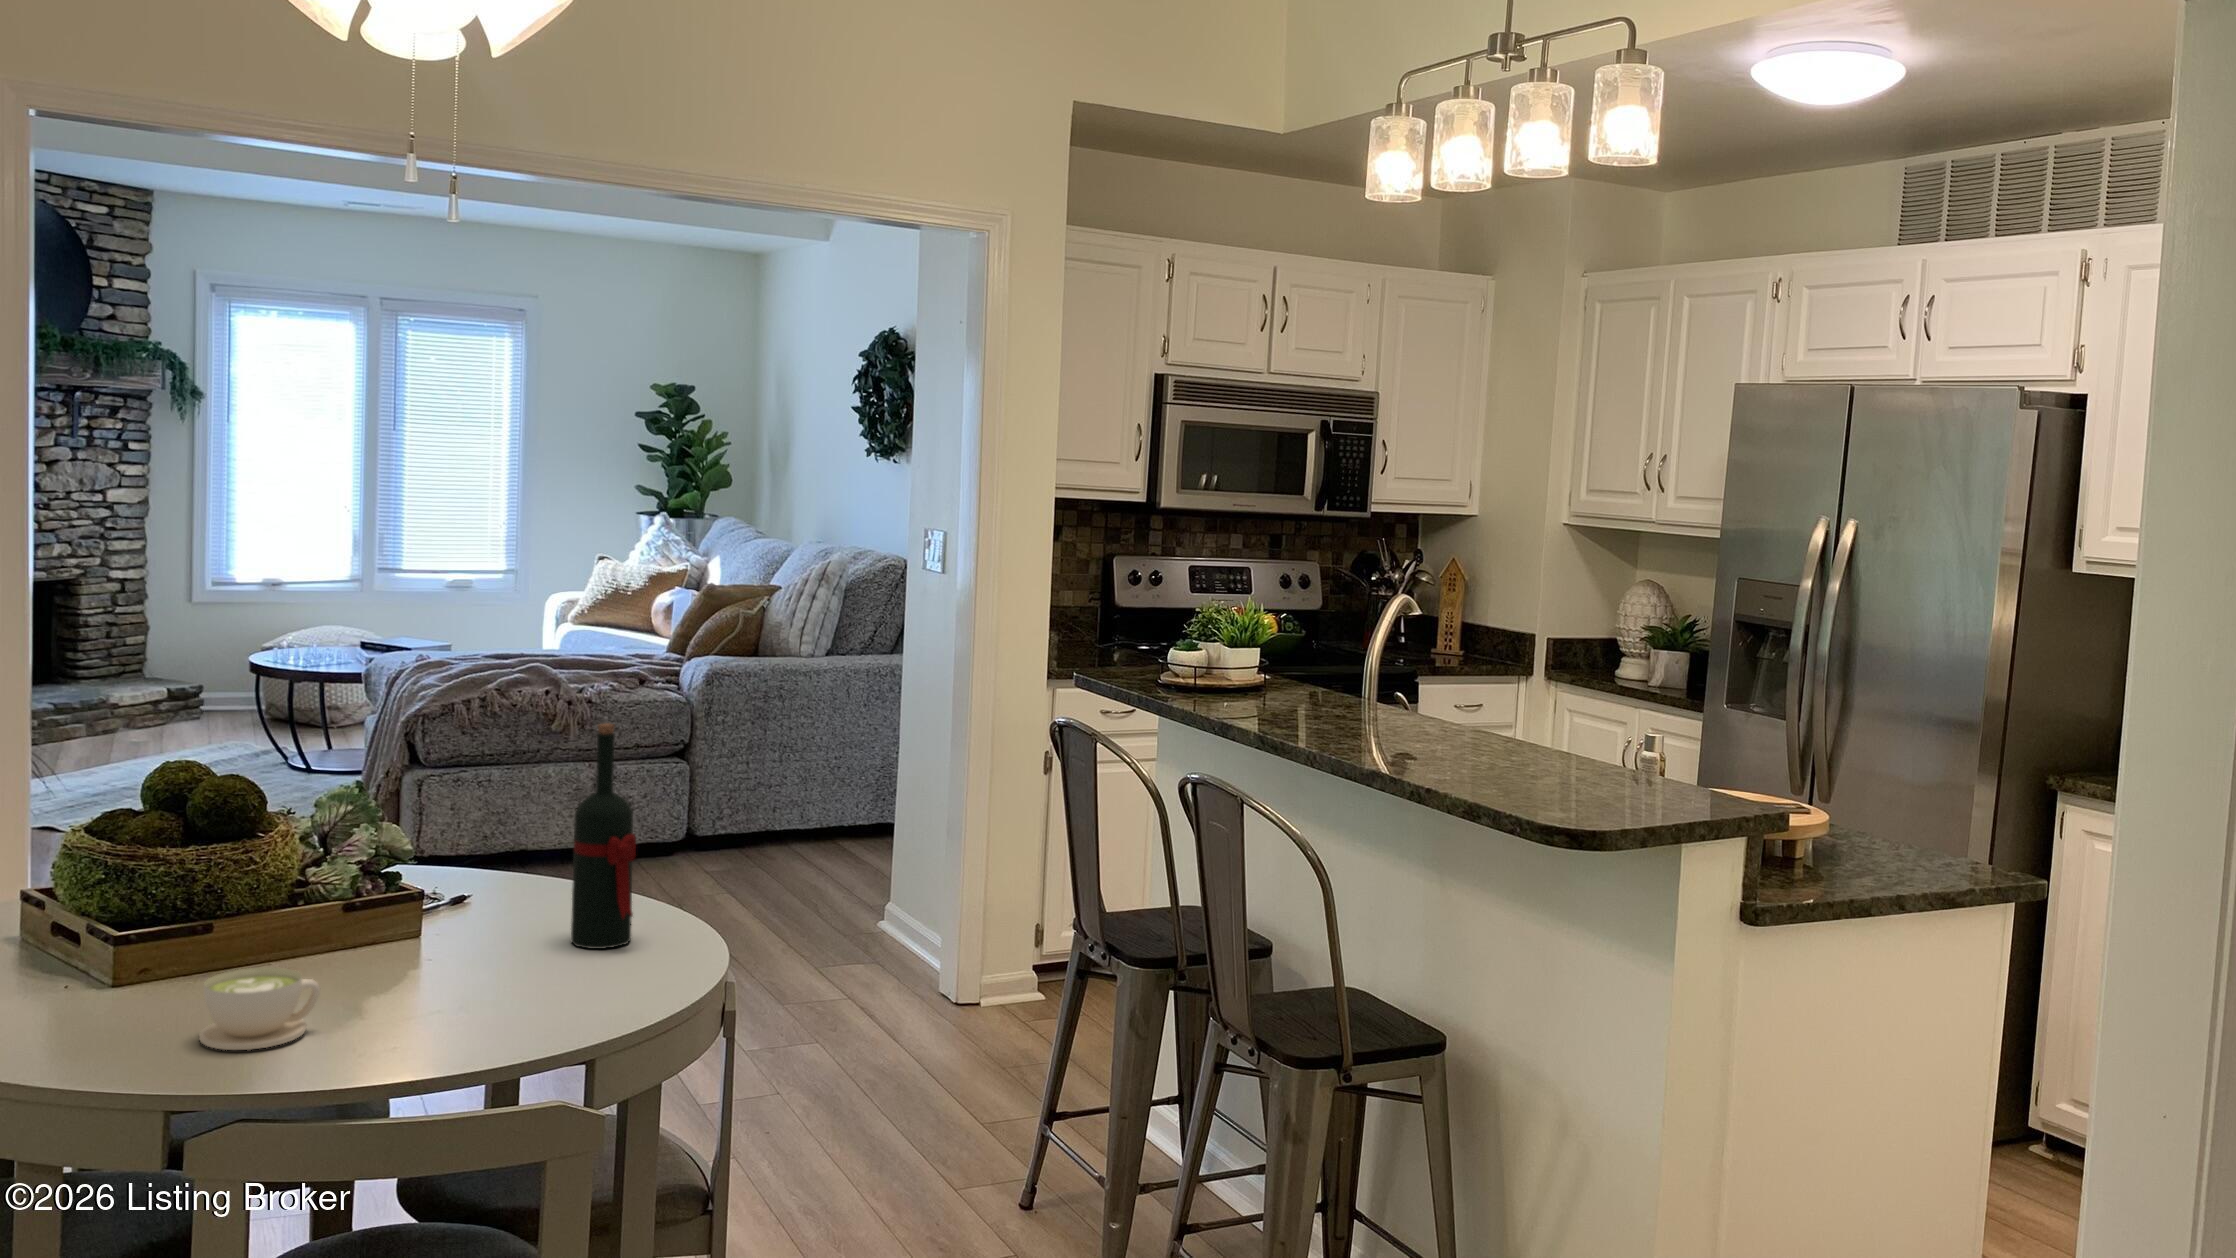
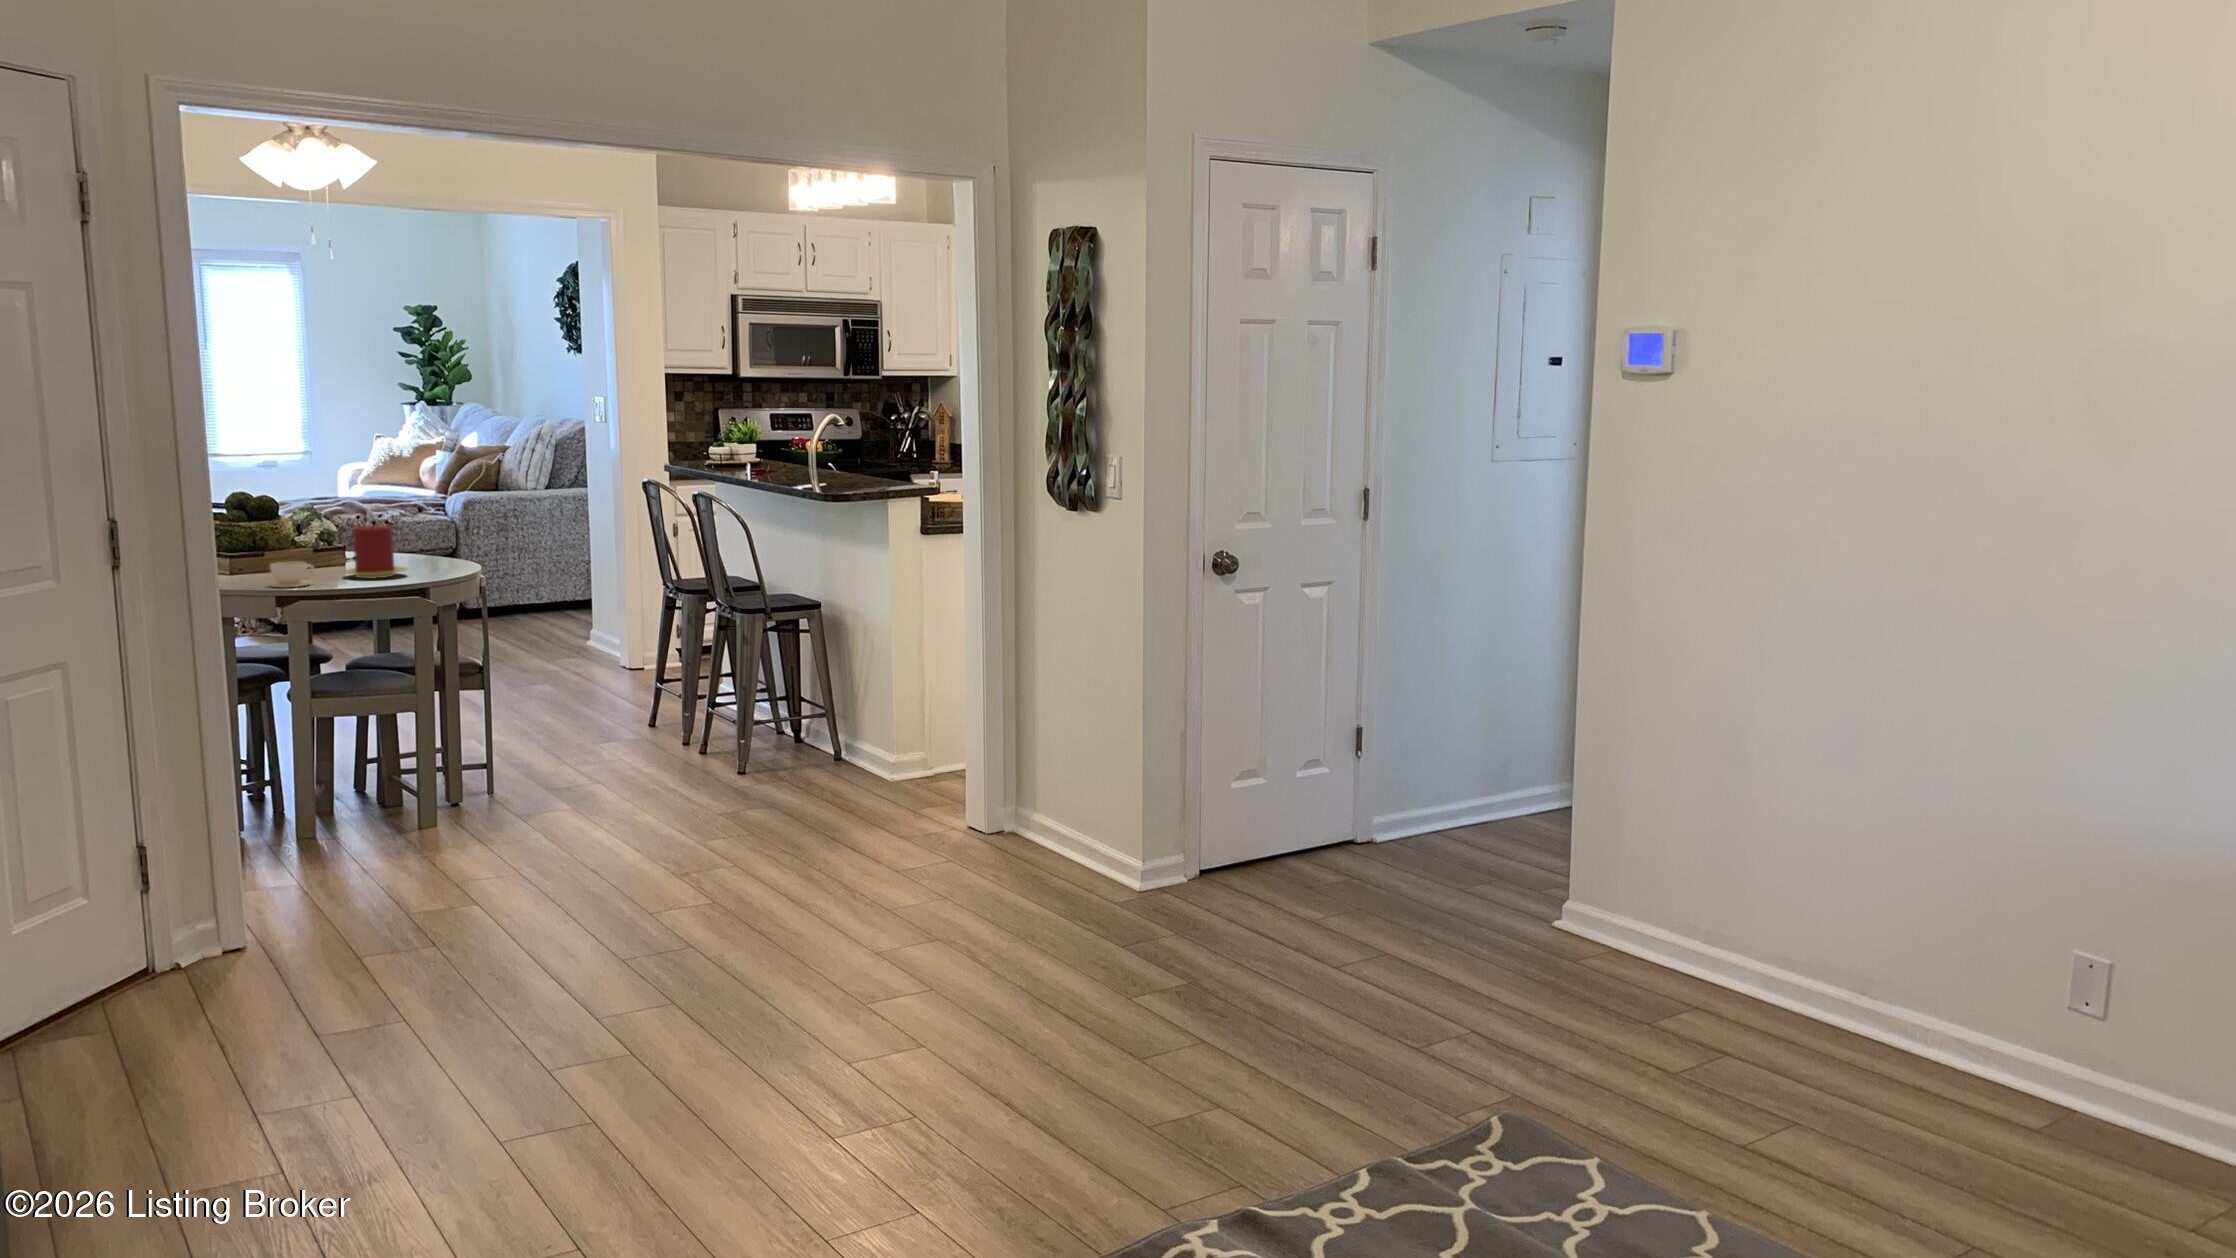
wine bottle: present [571,723,636,949] -> none [407,472,437,568]
candle: none [402,861,559,1003] -> present [344,526,406,578]

